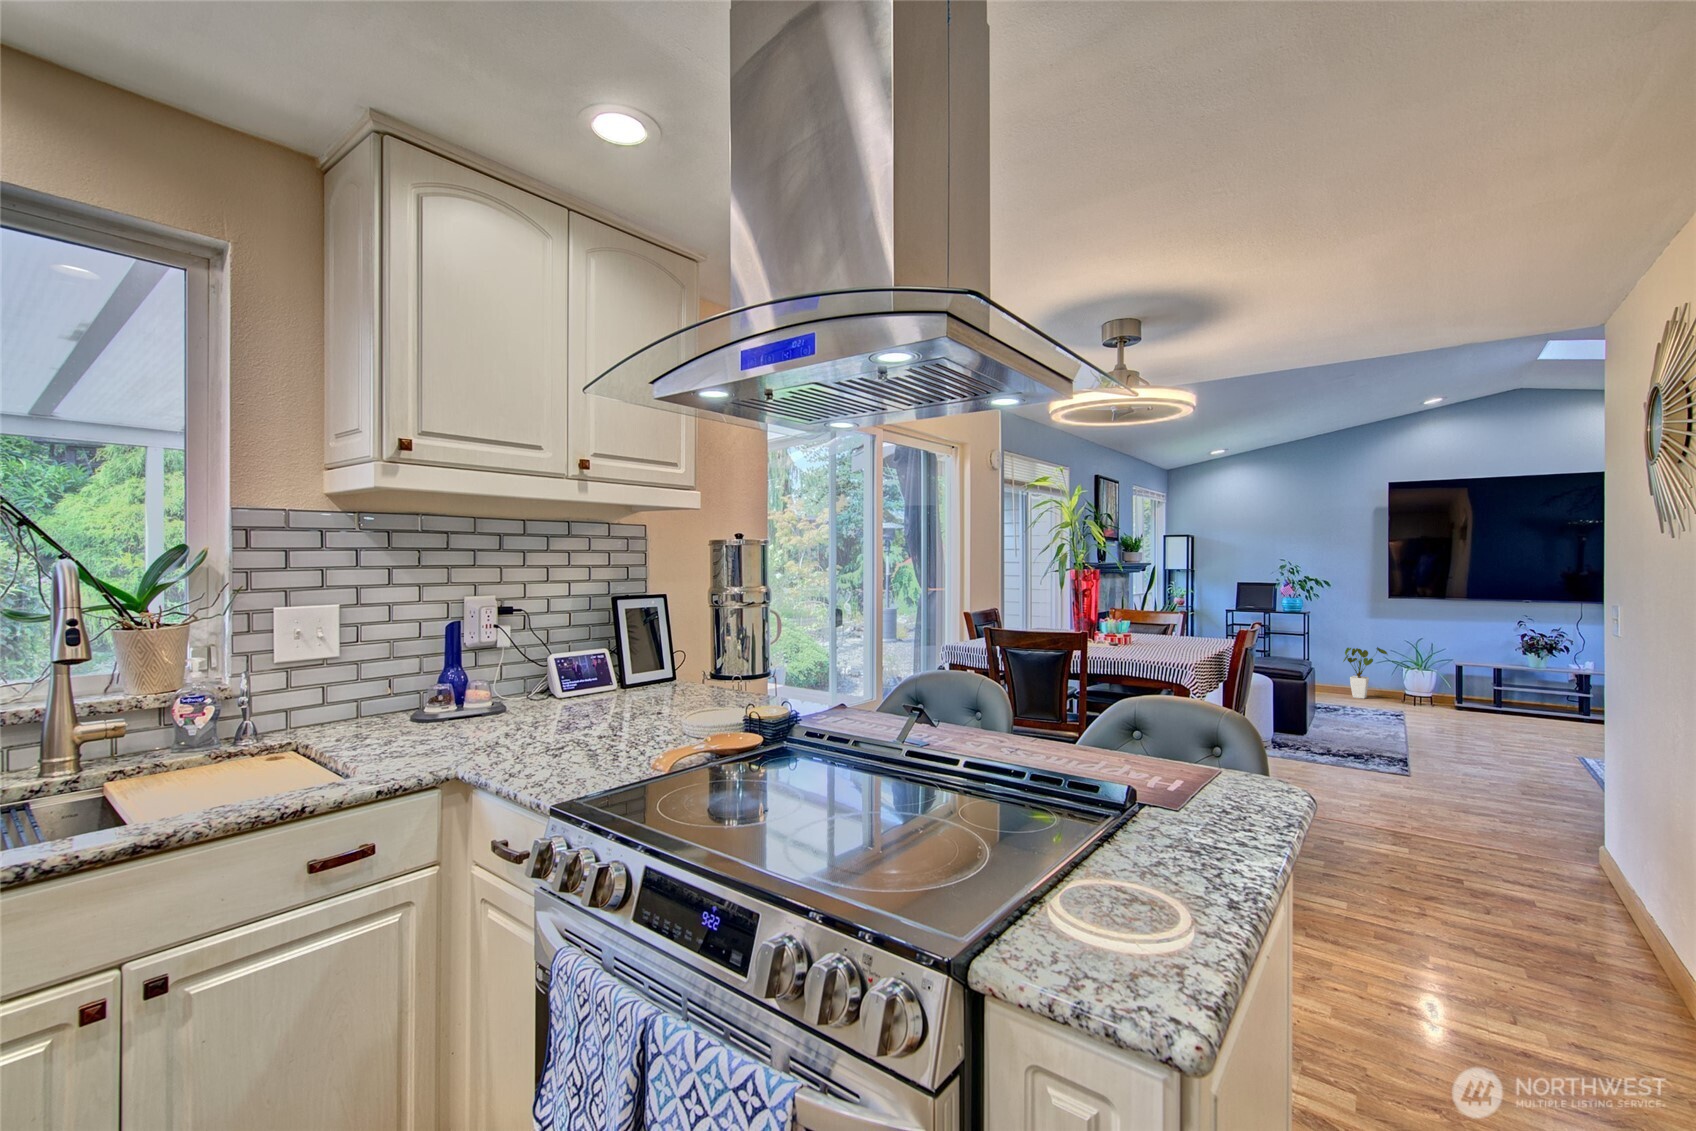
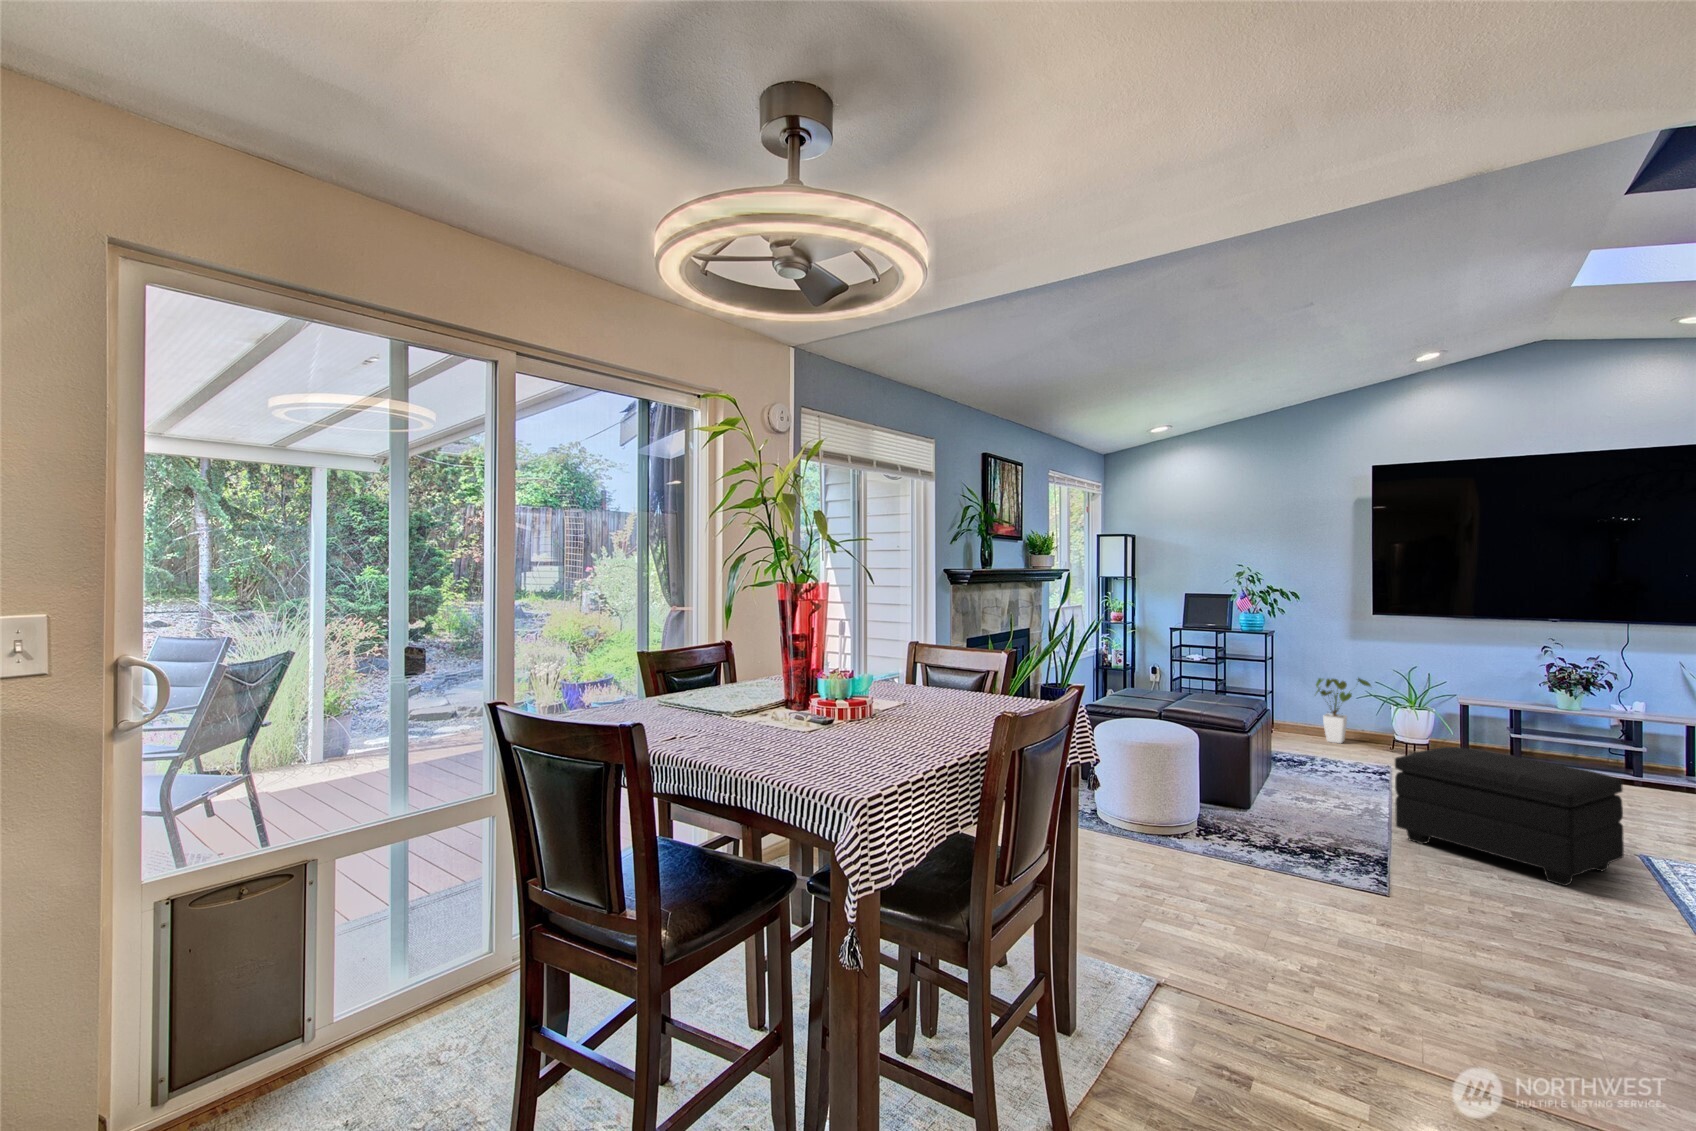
footstool: none [1411,687,1562,770] -> present [1395,747,1624,886]

